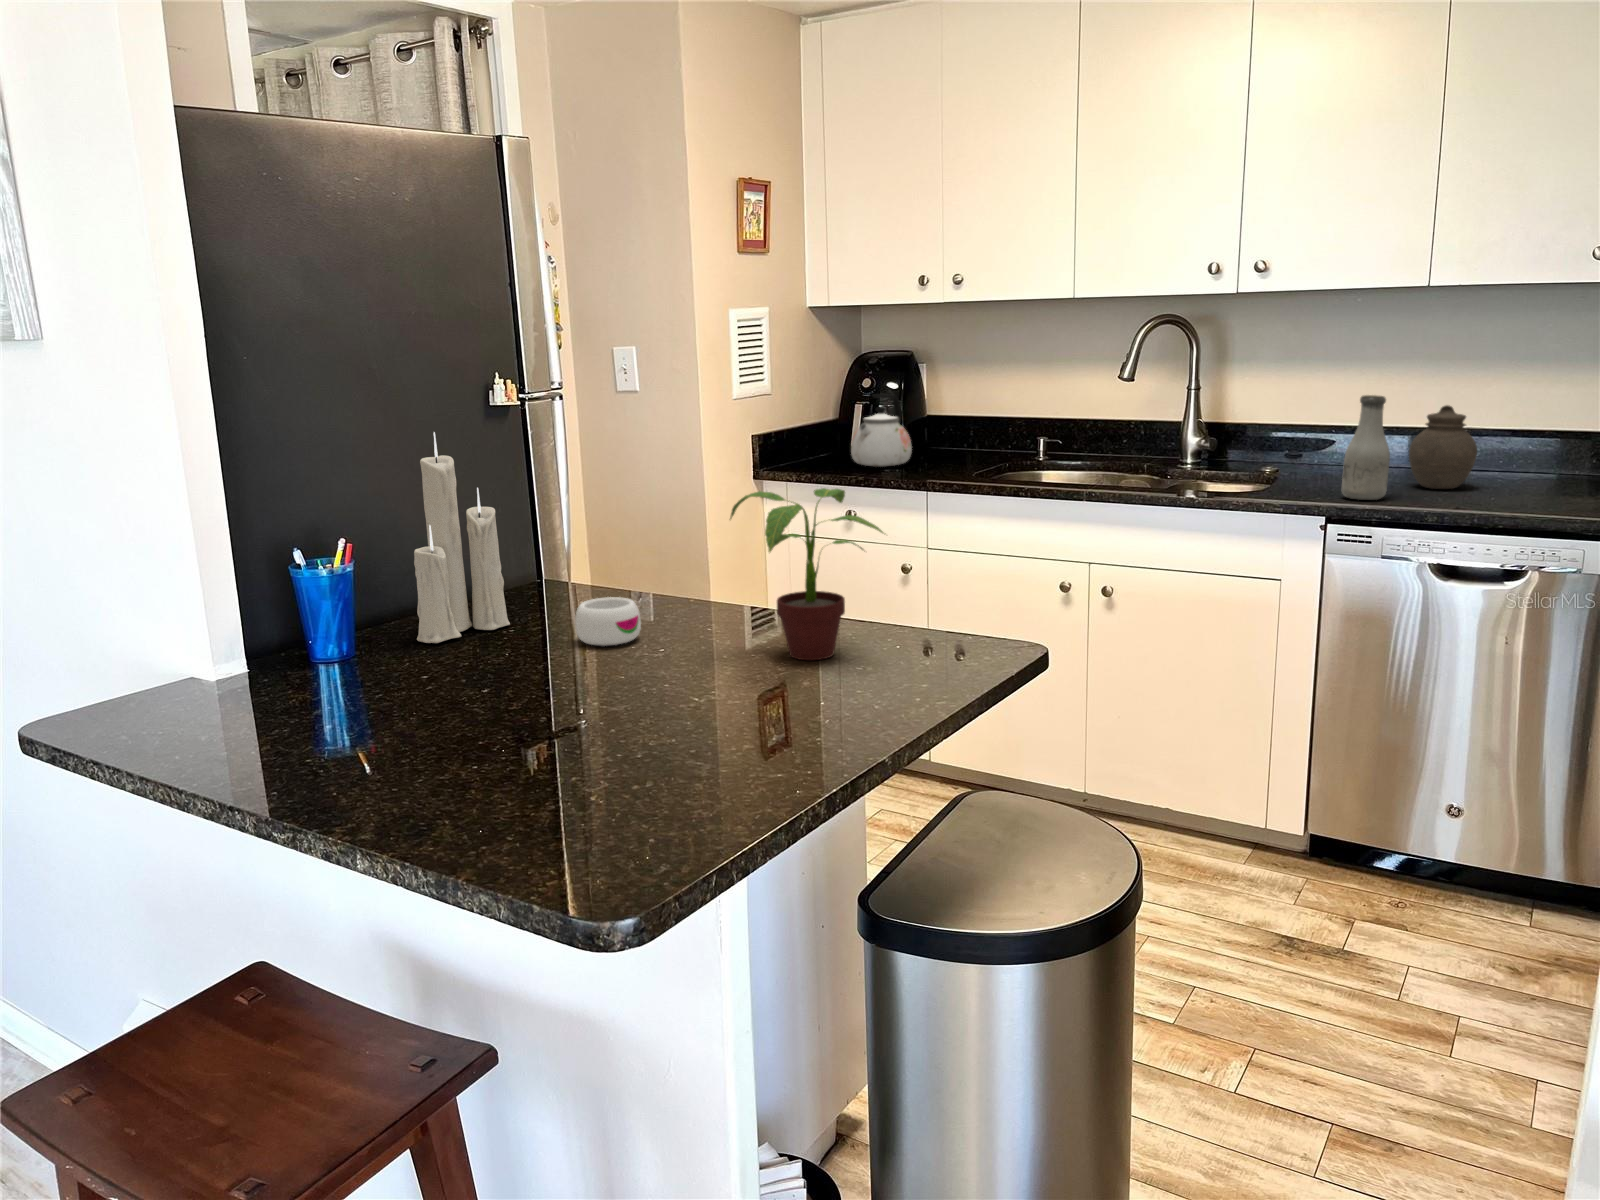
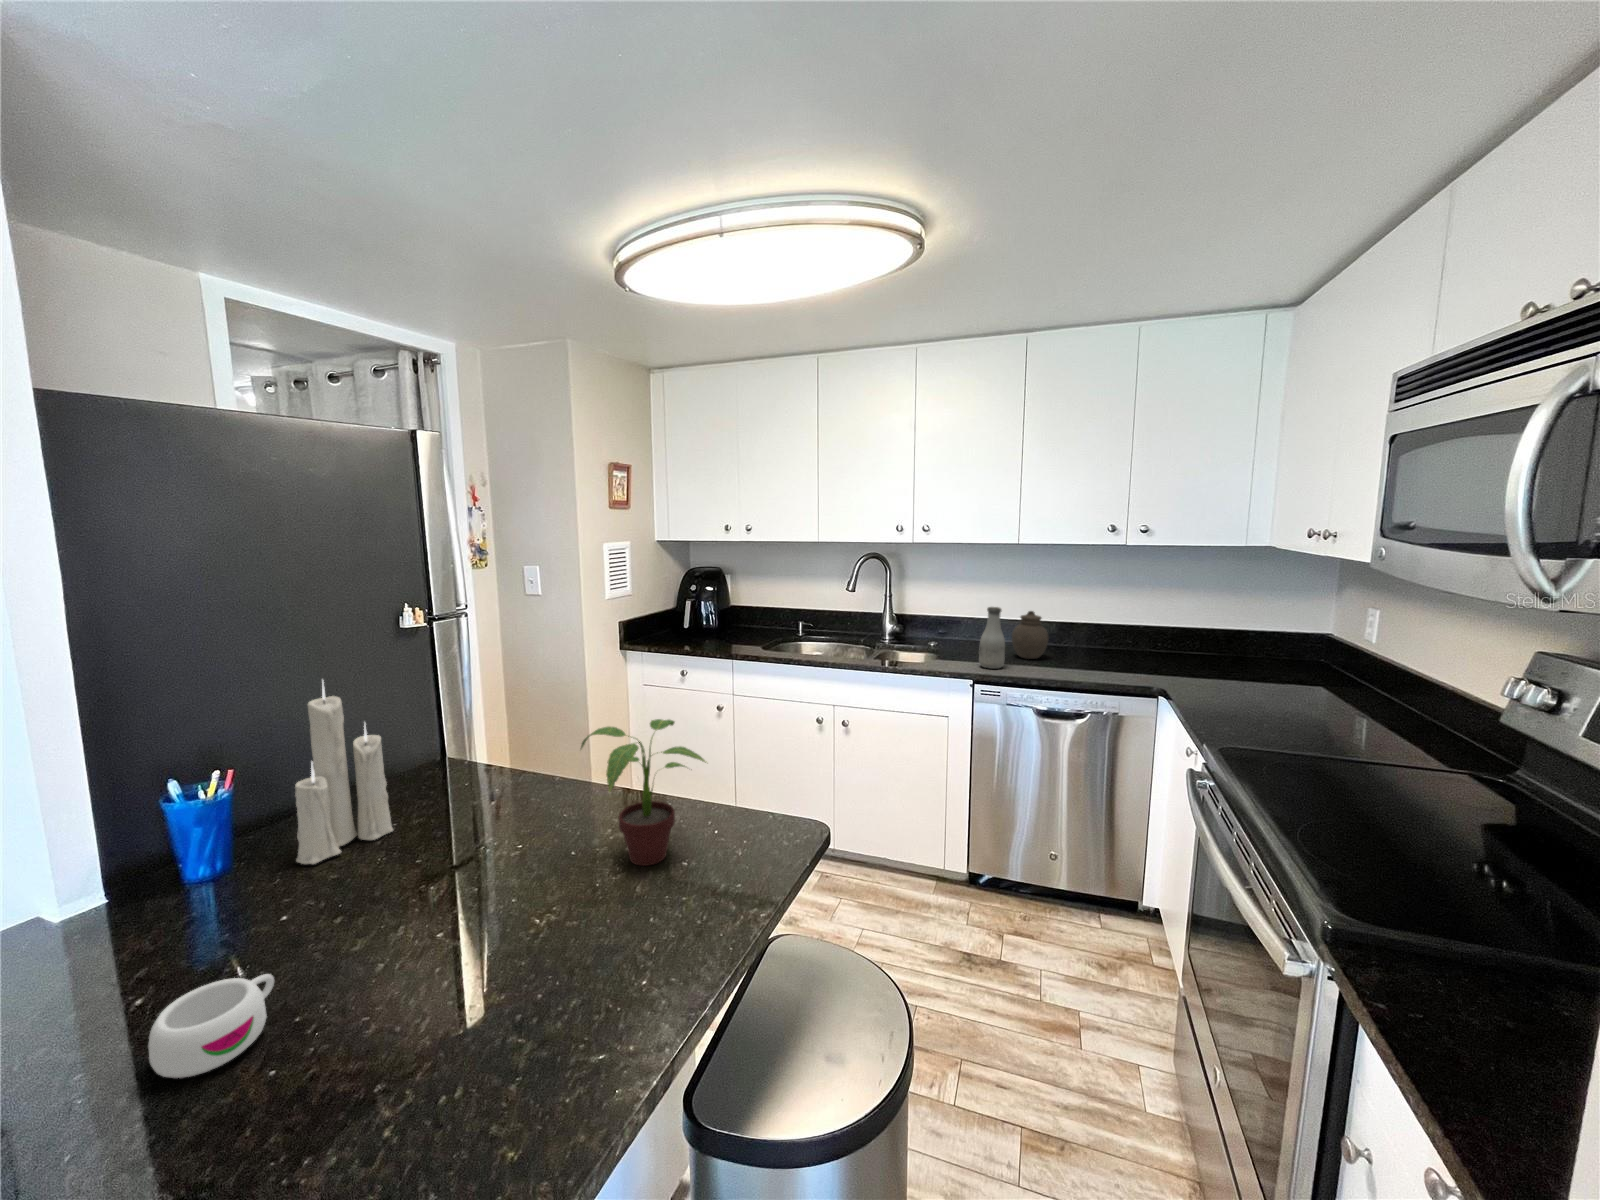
kettle: present [851,394,912,467] -> none [683,595,721,640]
mug: present [575,597,641,646] -> present [148,974,274,1078]

